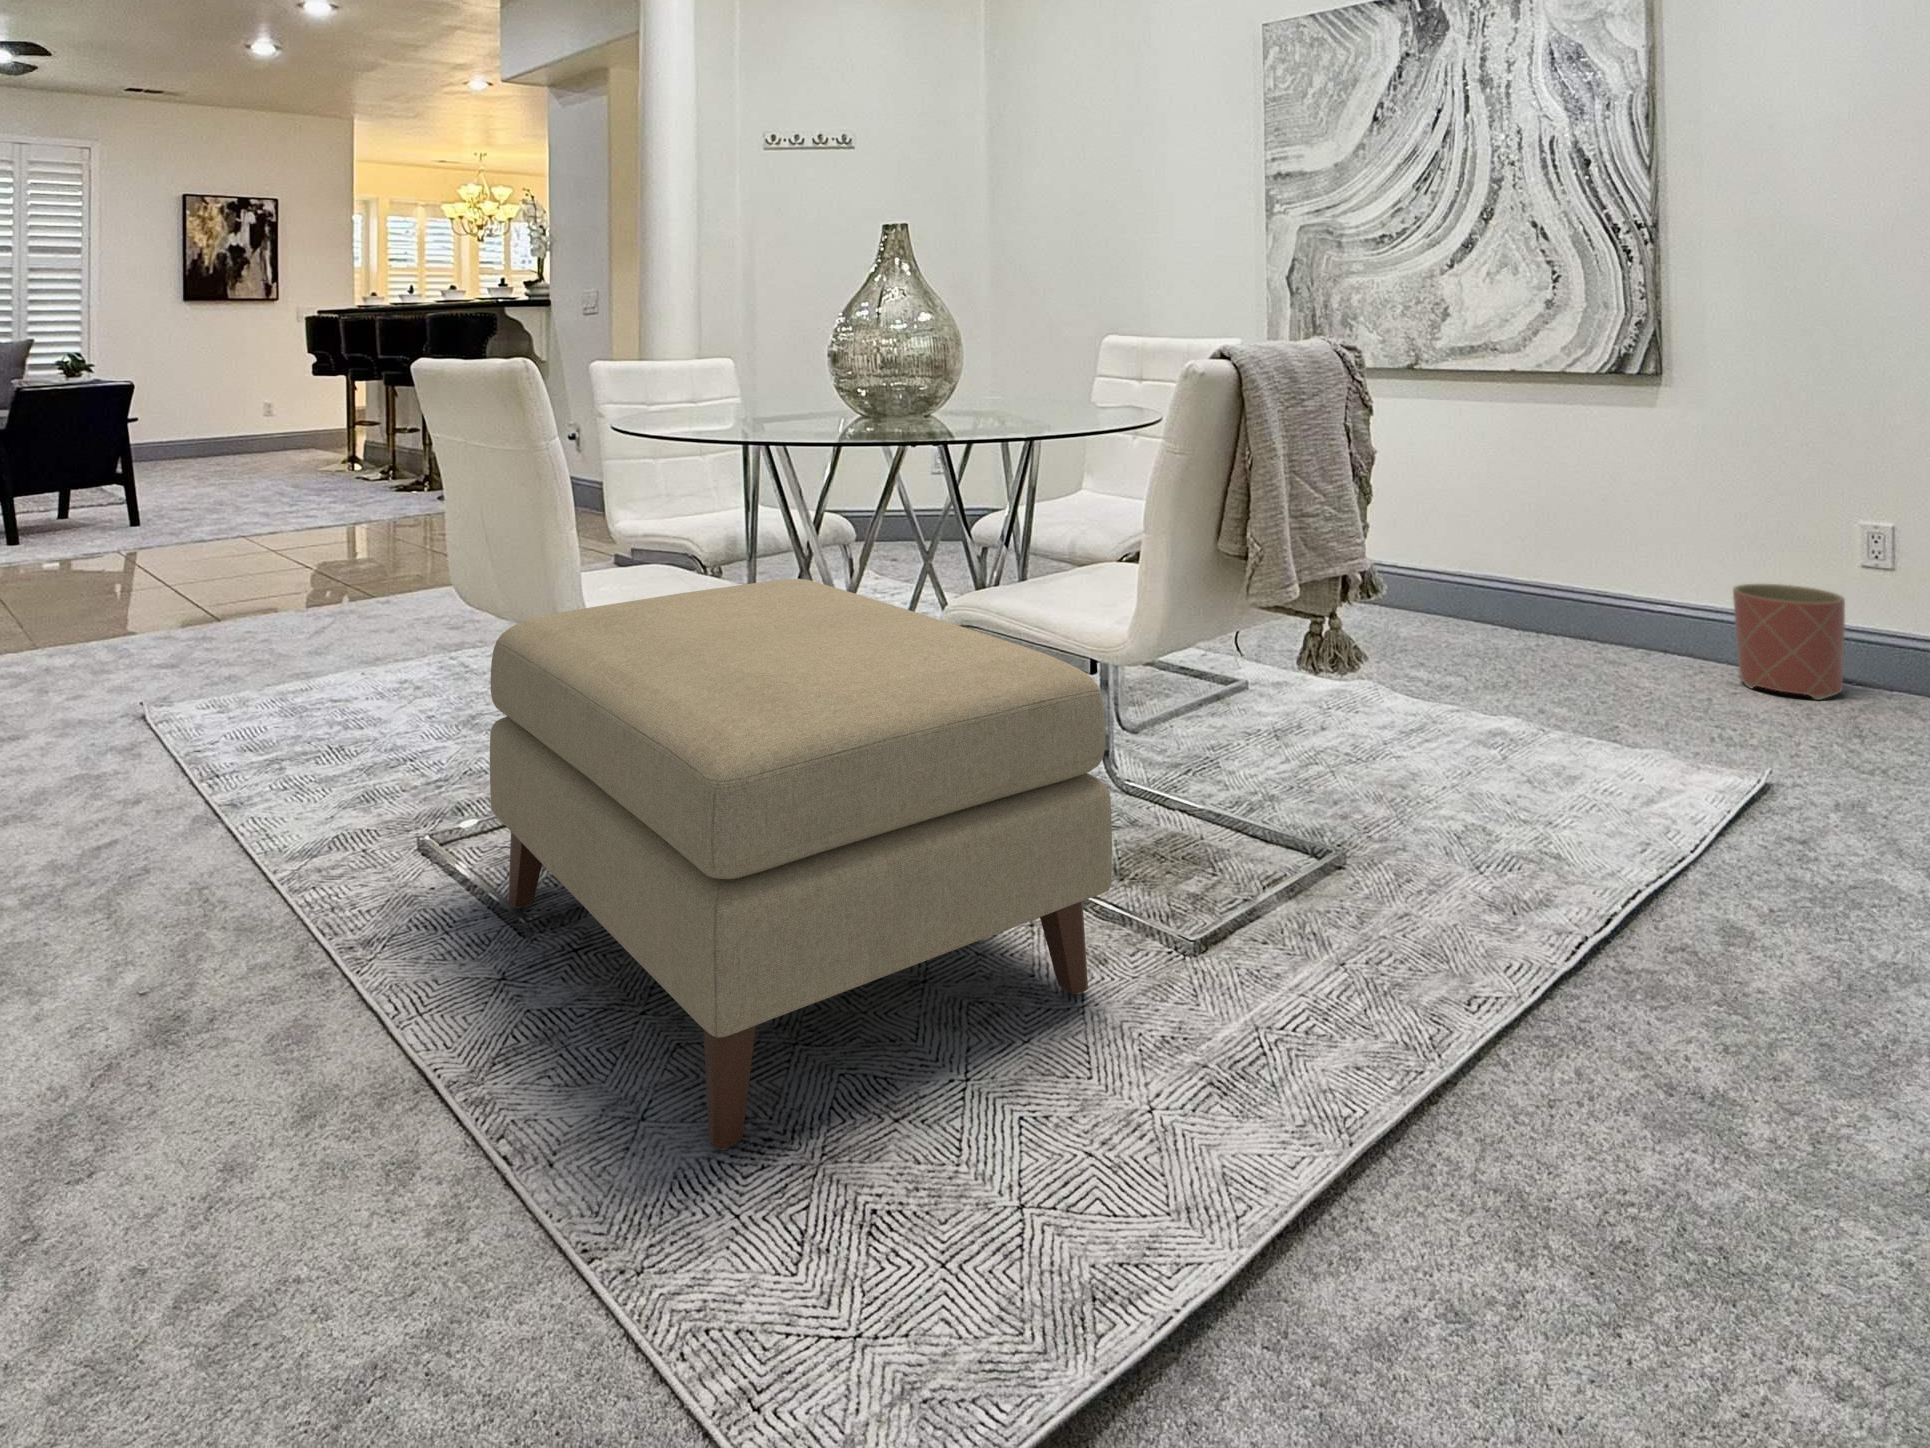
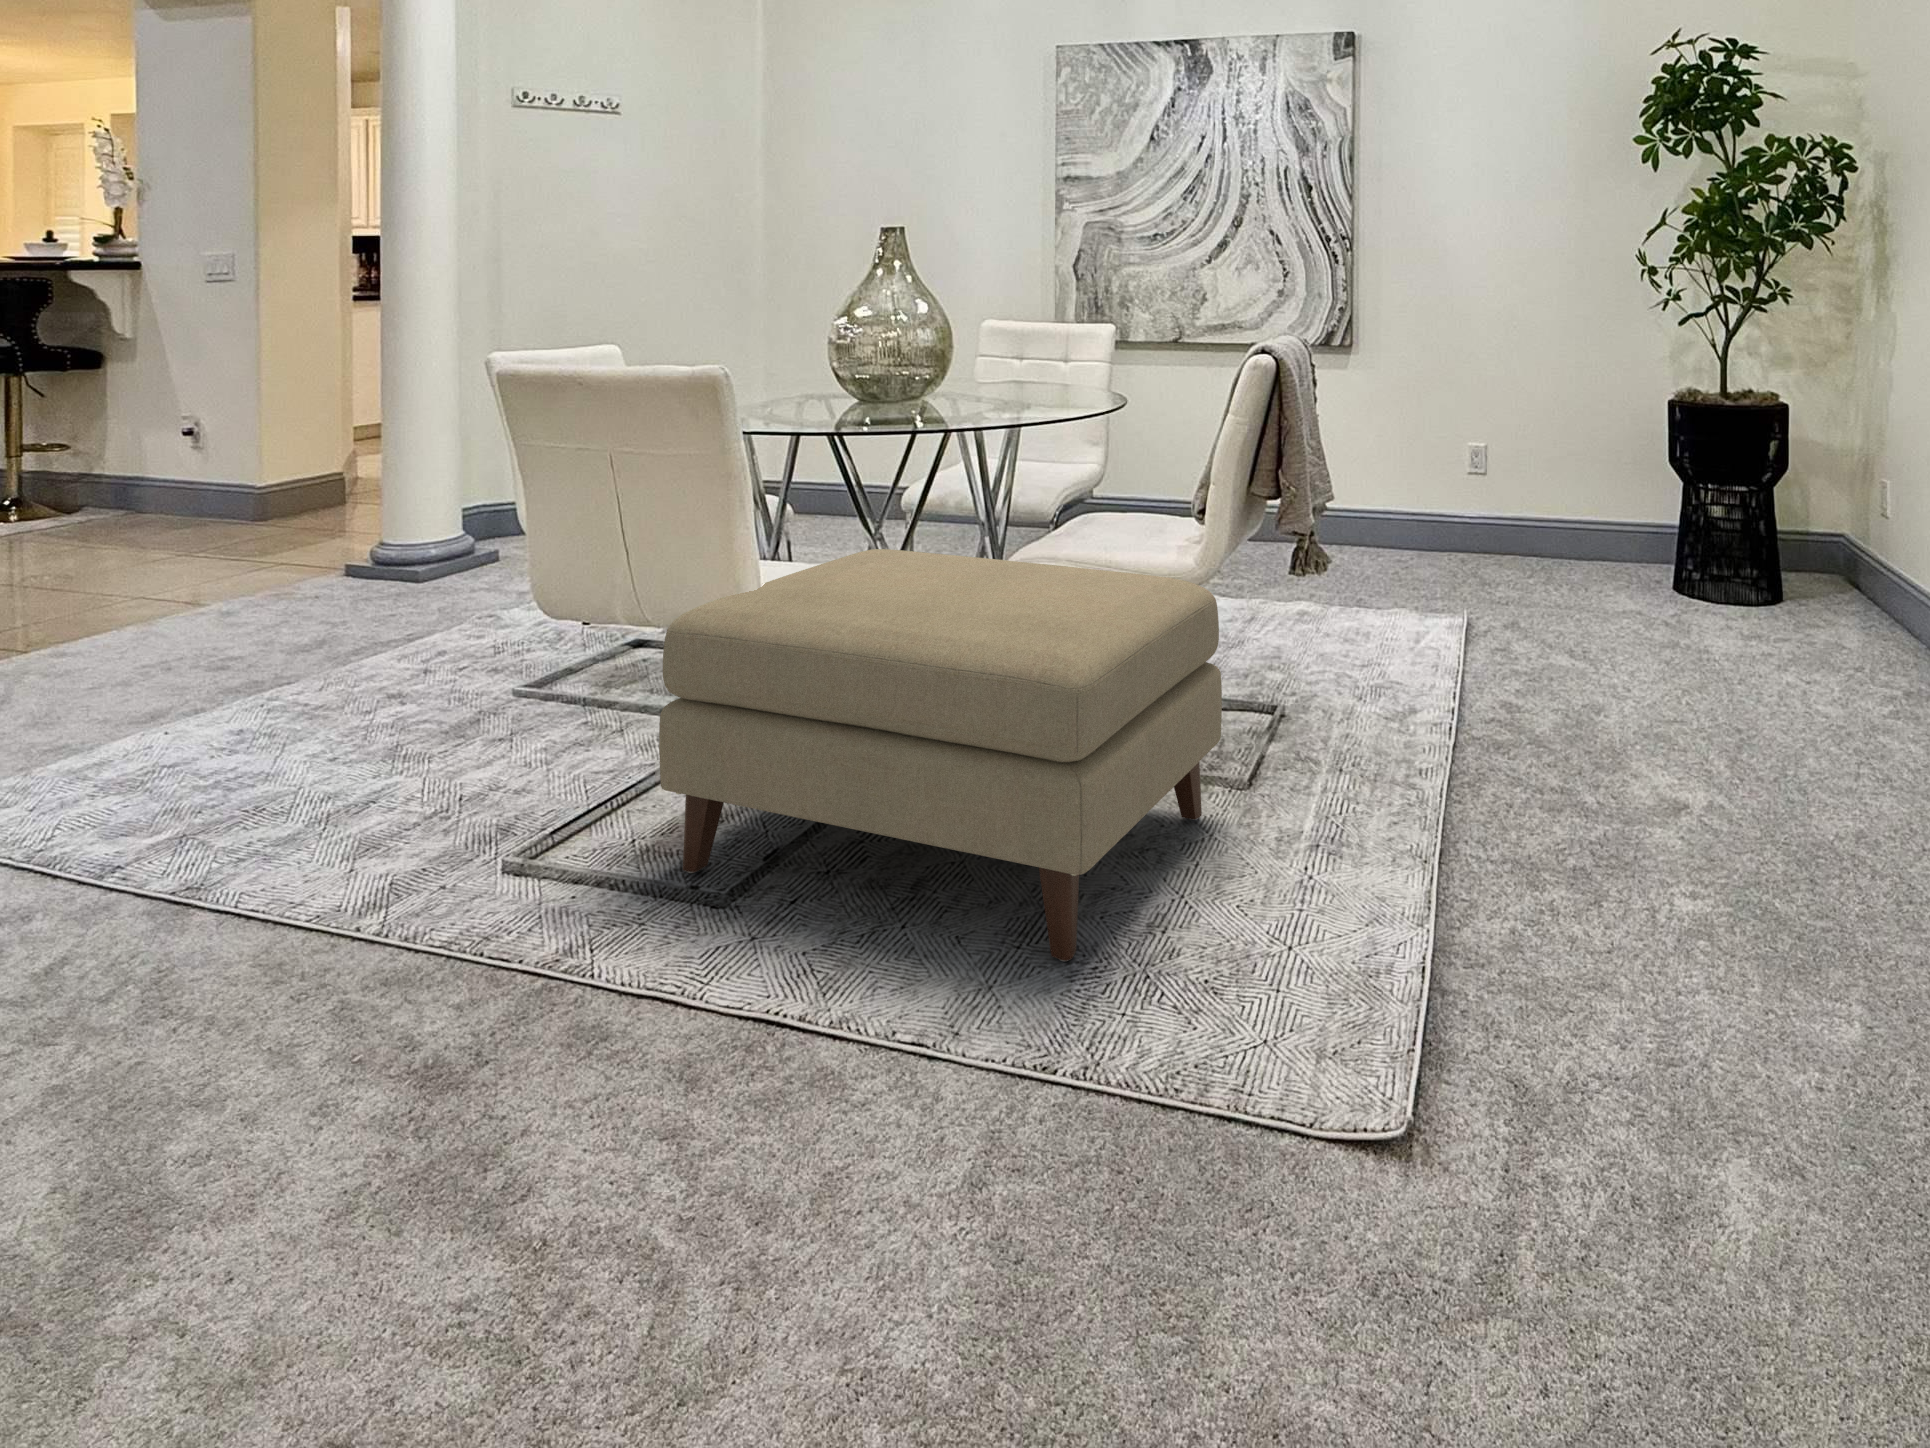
planter: present [1733,584,1845,700] -> none [1403,492,1468,567]

